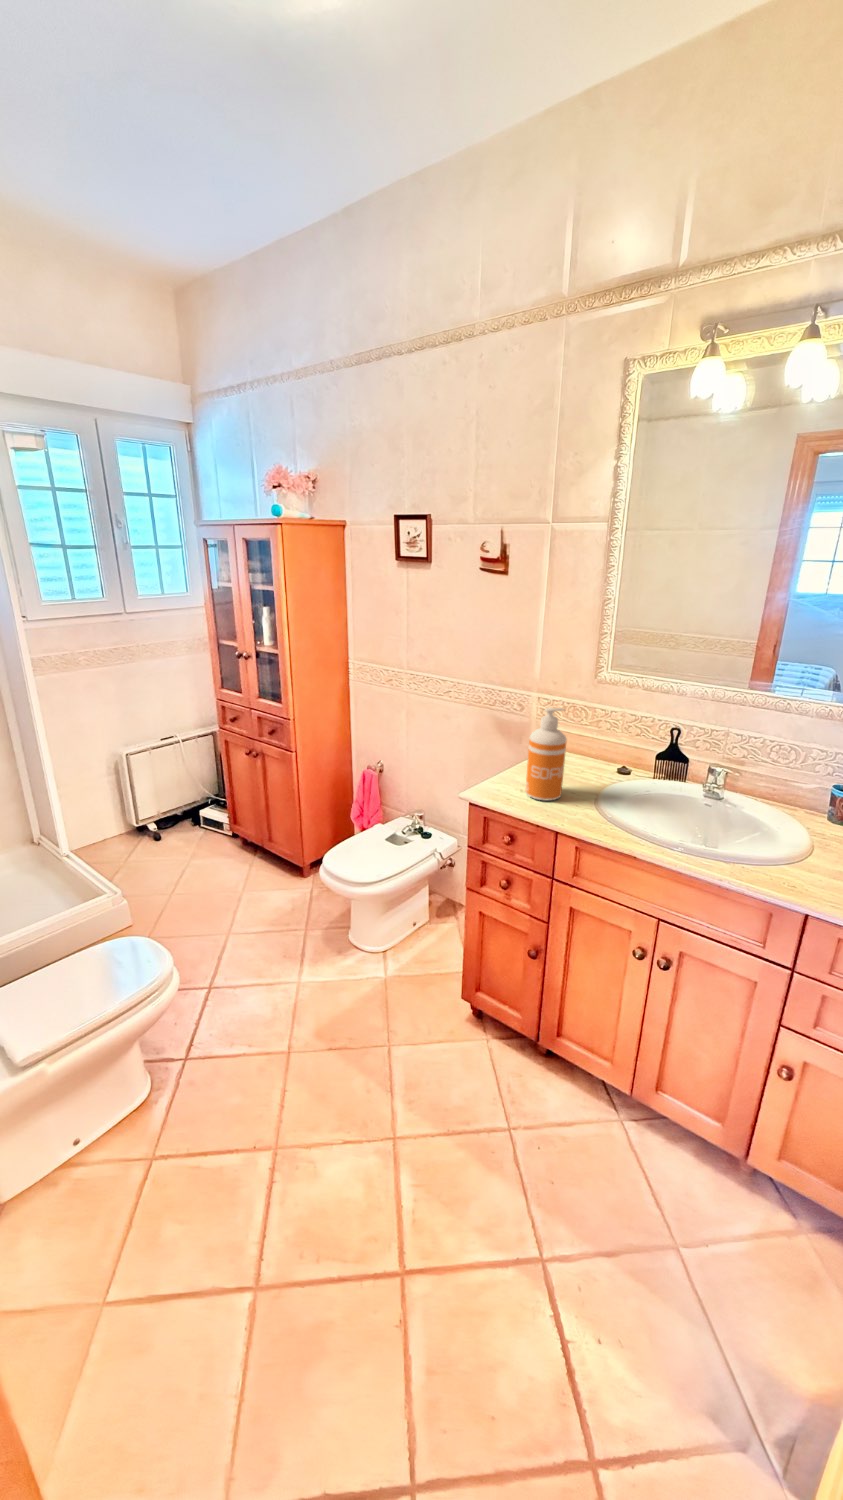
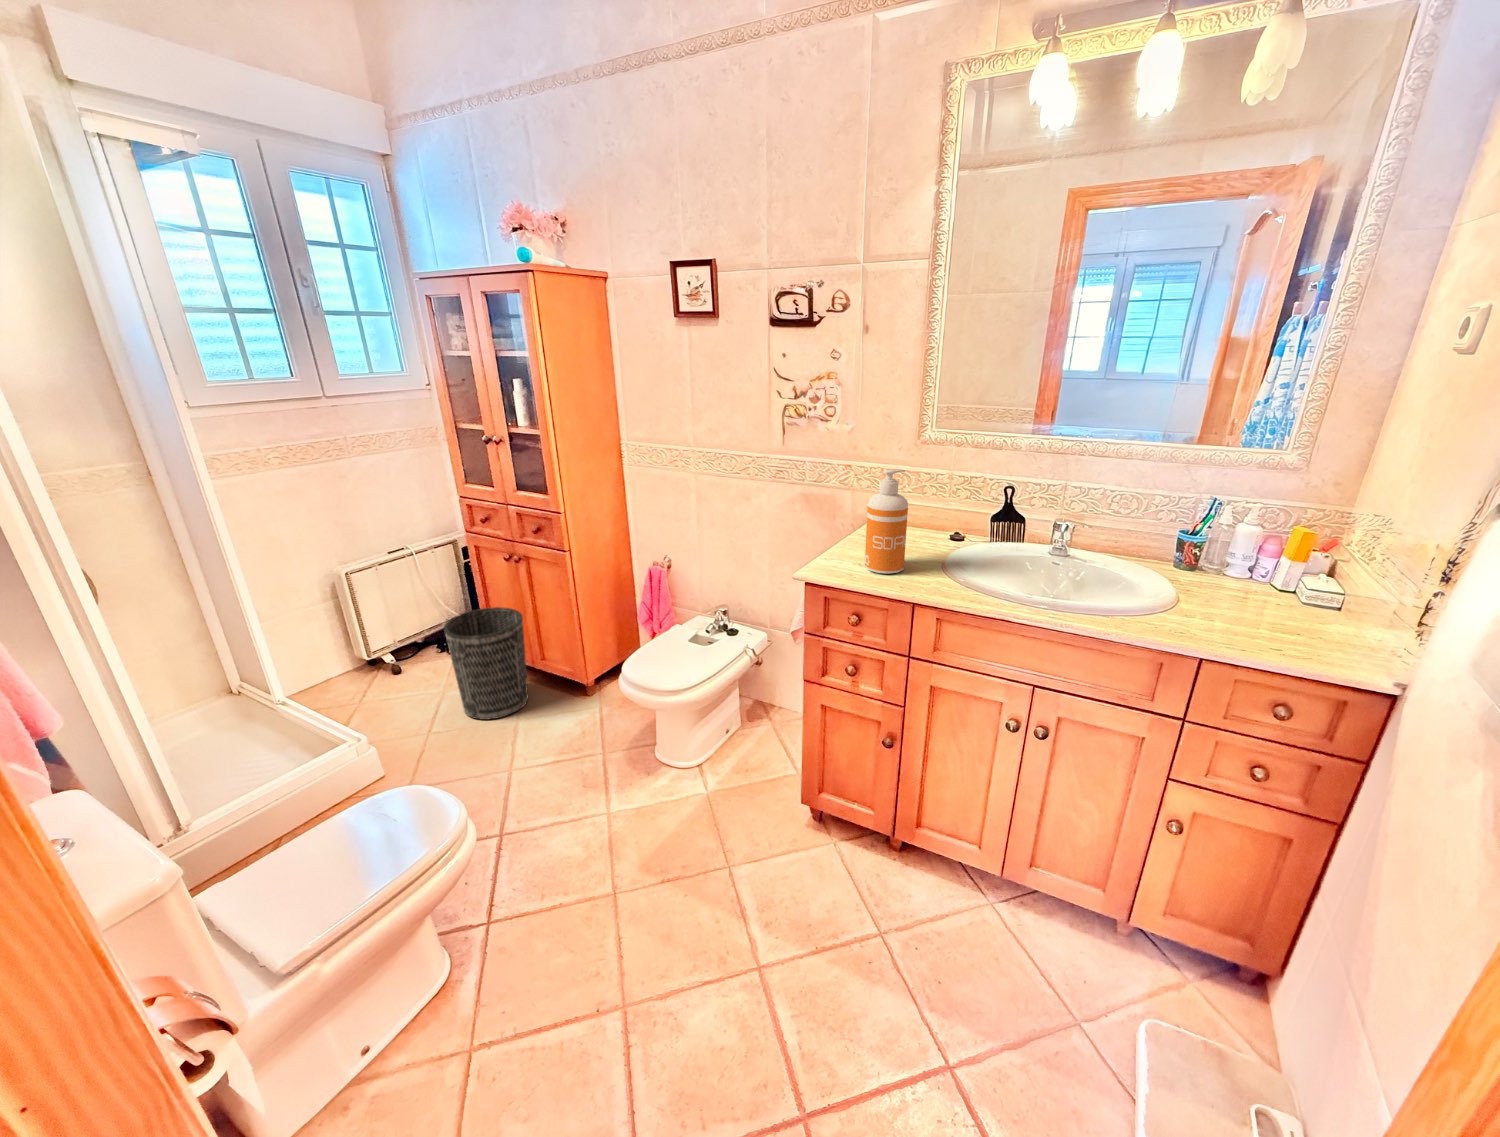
wastebasket: none [192,793,257,888] -> present [444,607,528,720]

